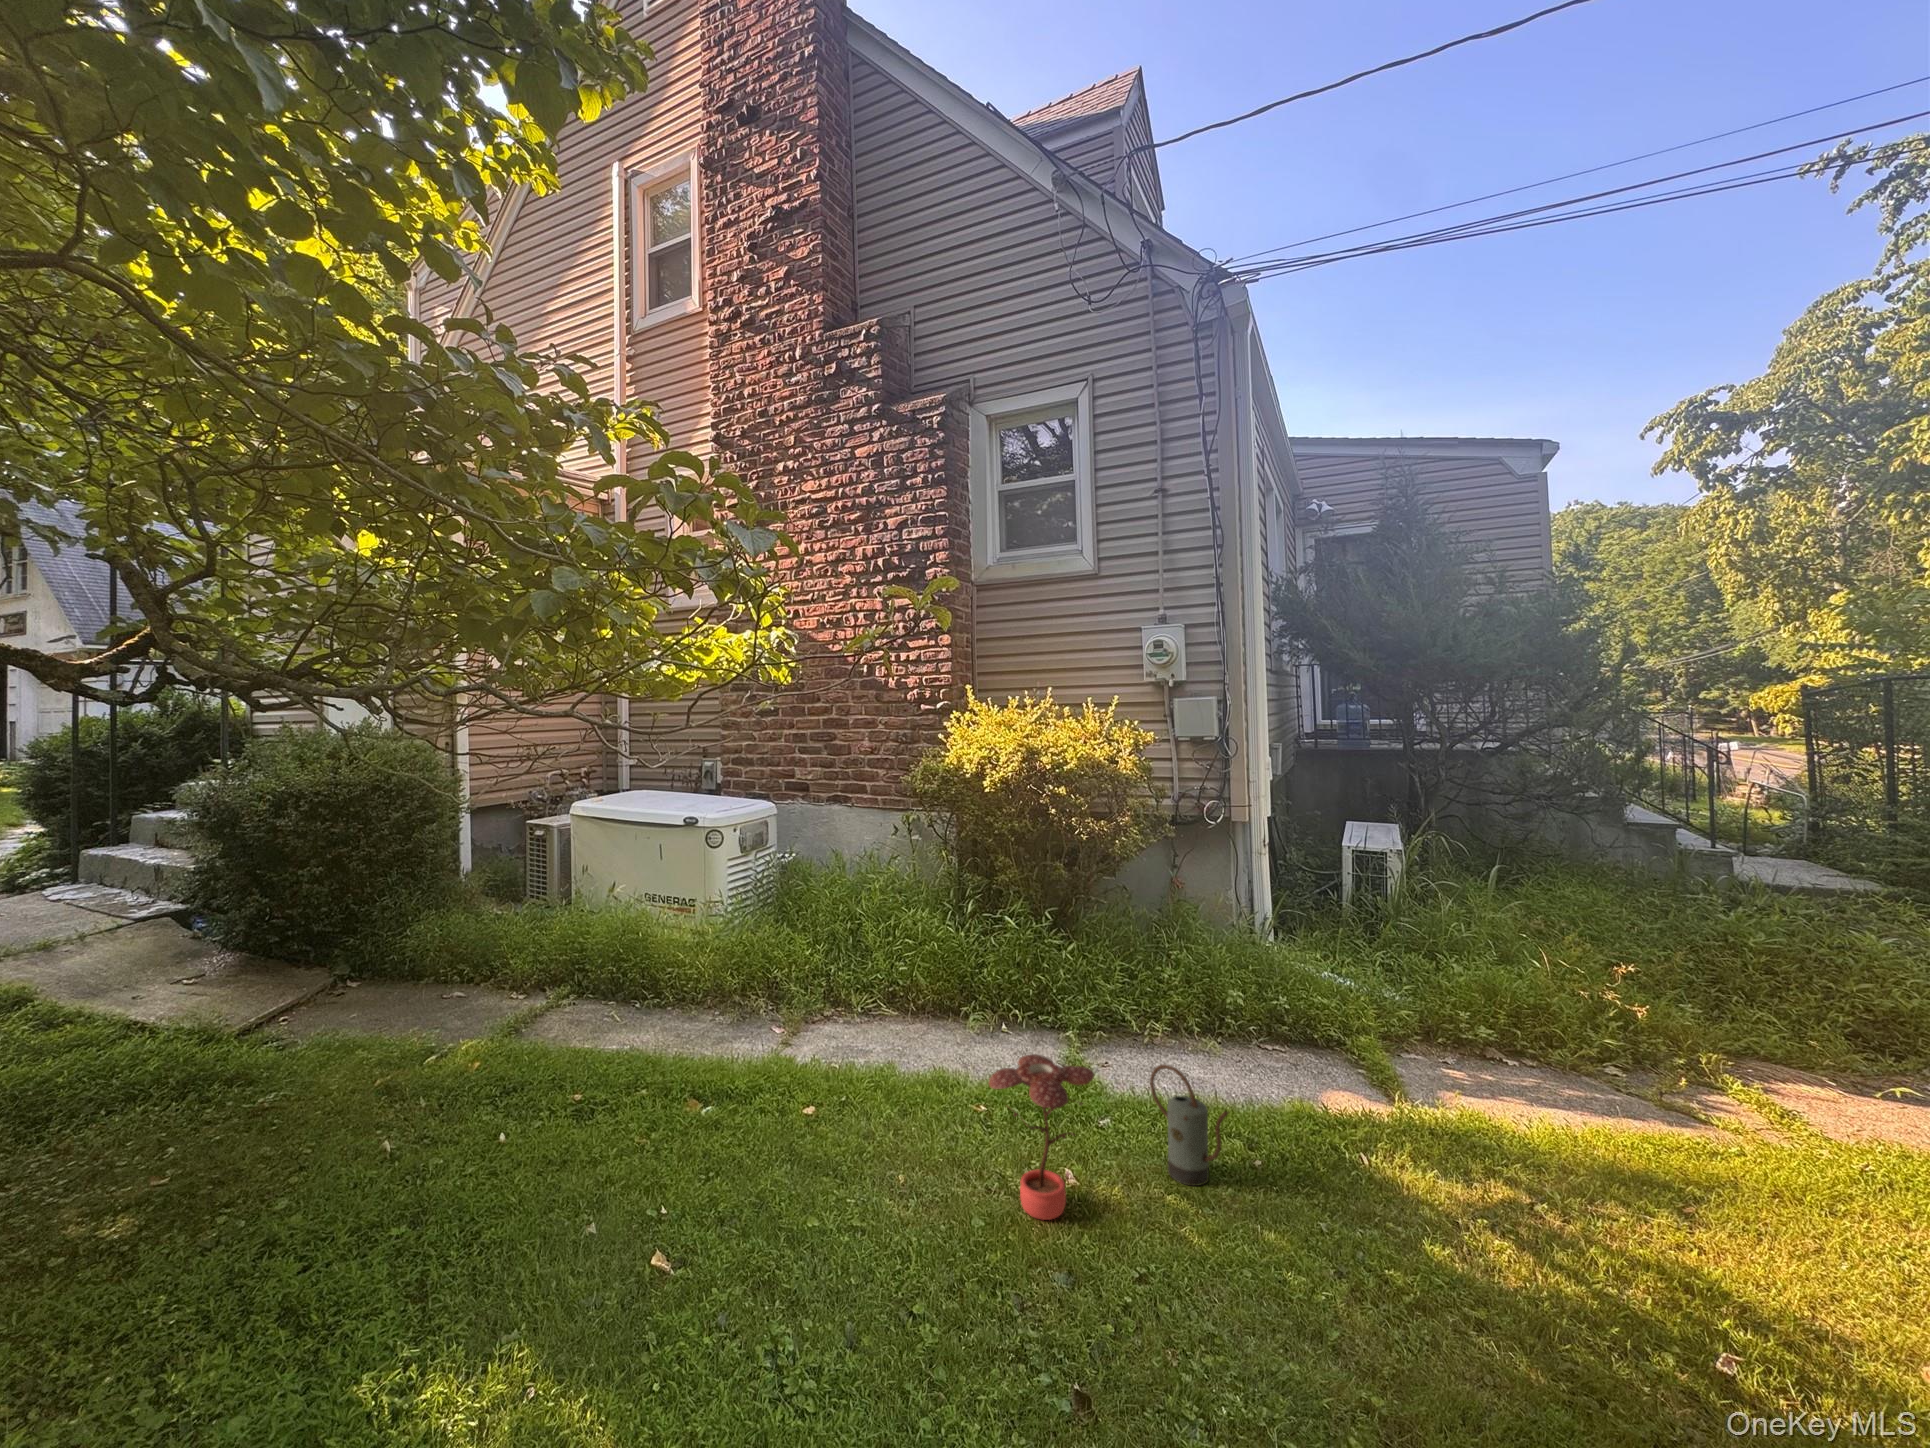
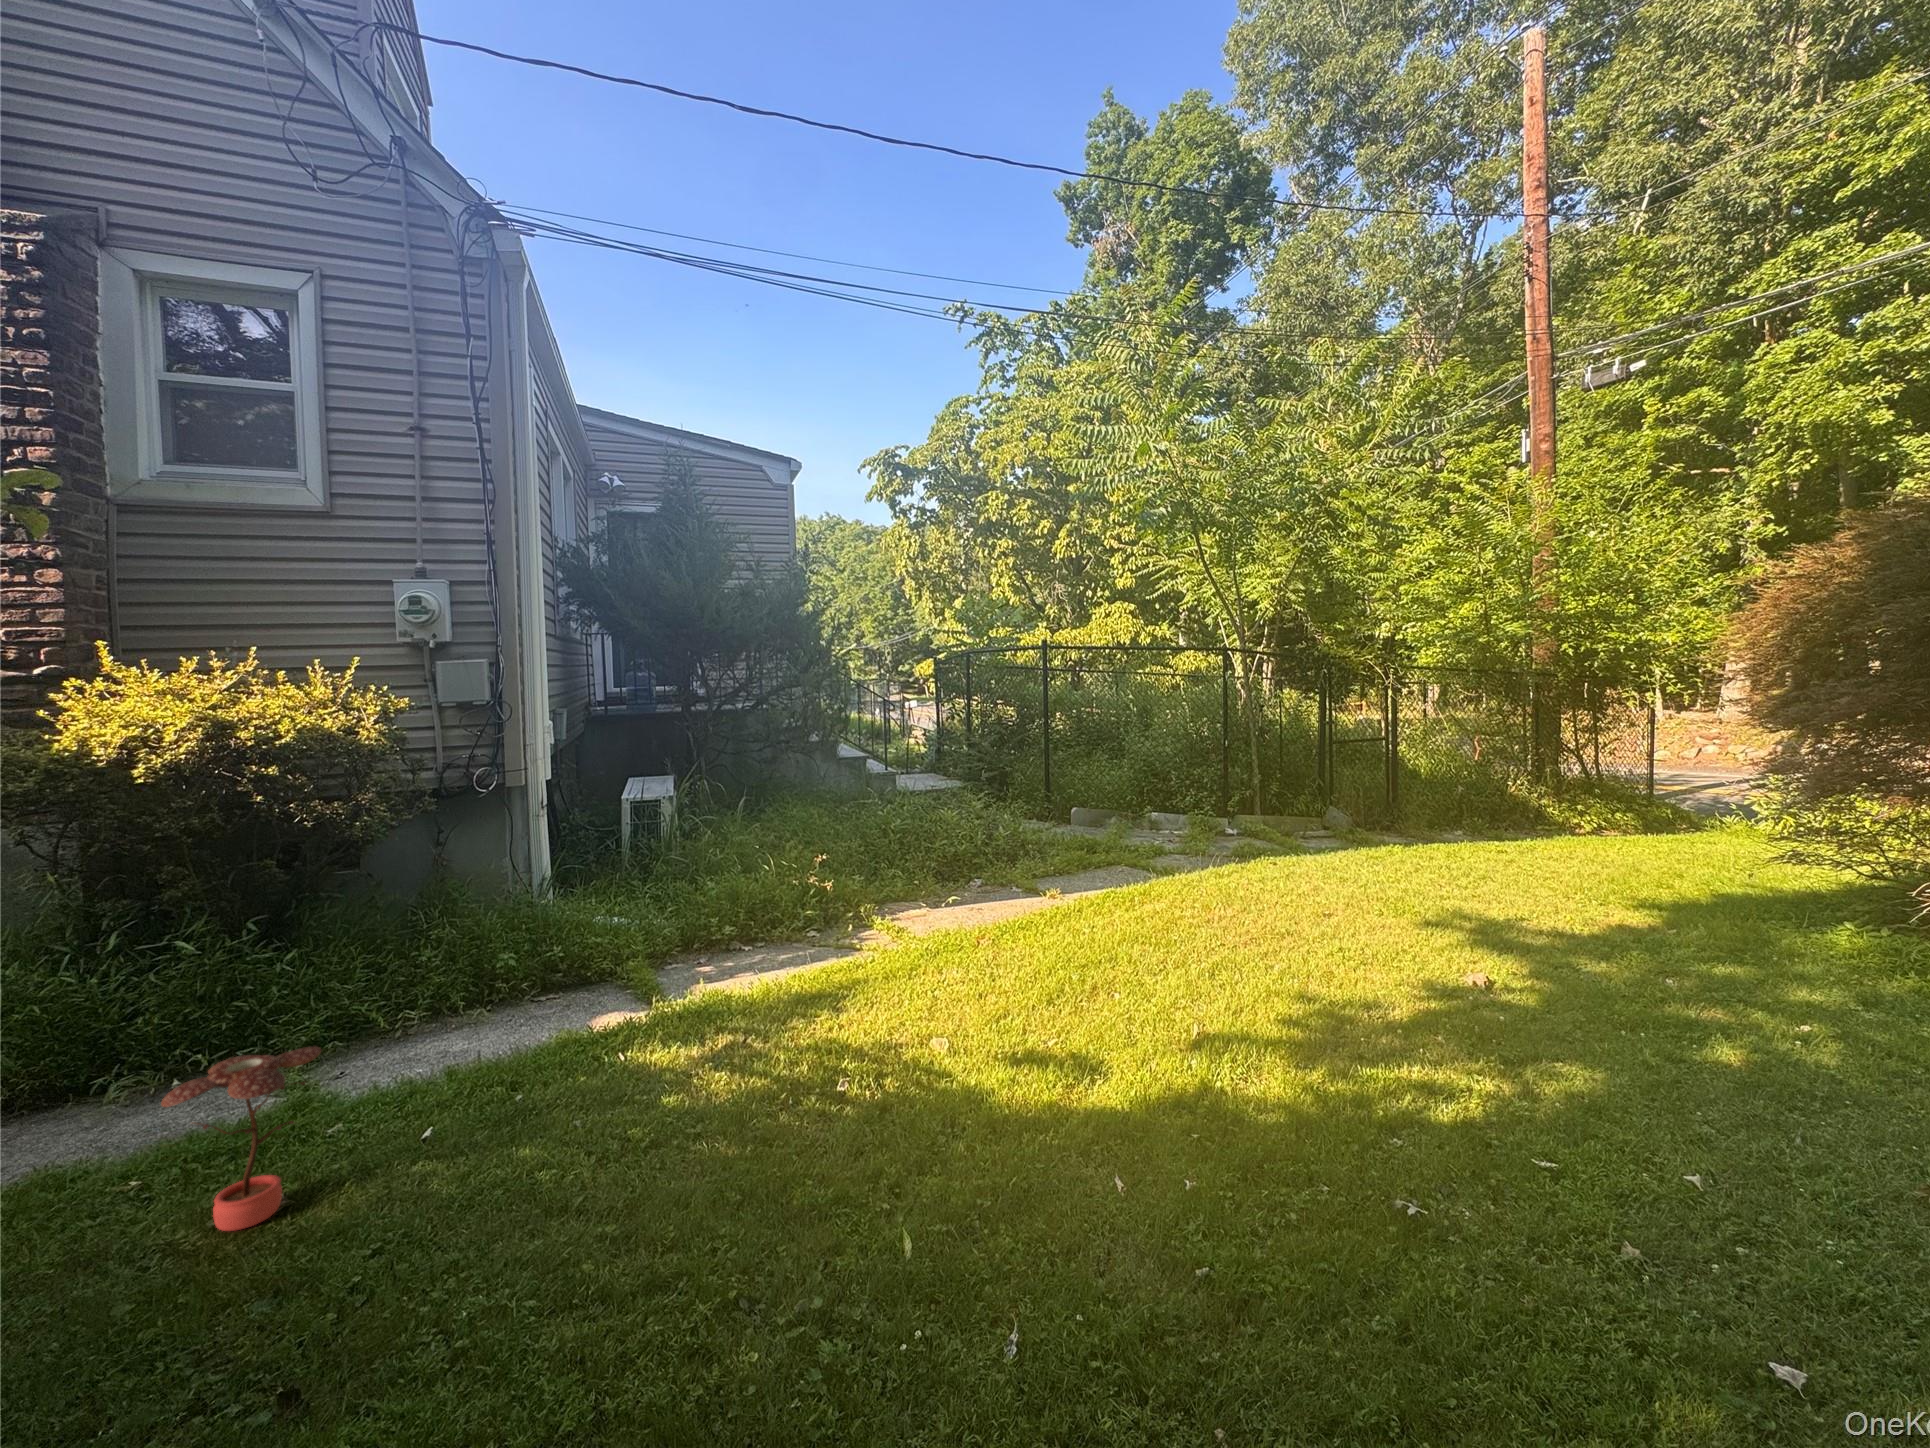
watering can: present [1150,1064,1228,1186] -> none [395,1021,483,1129]

